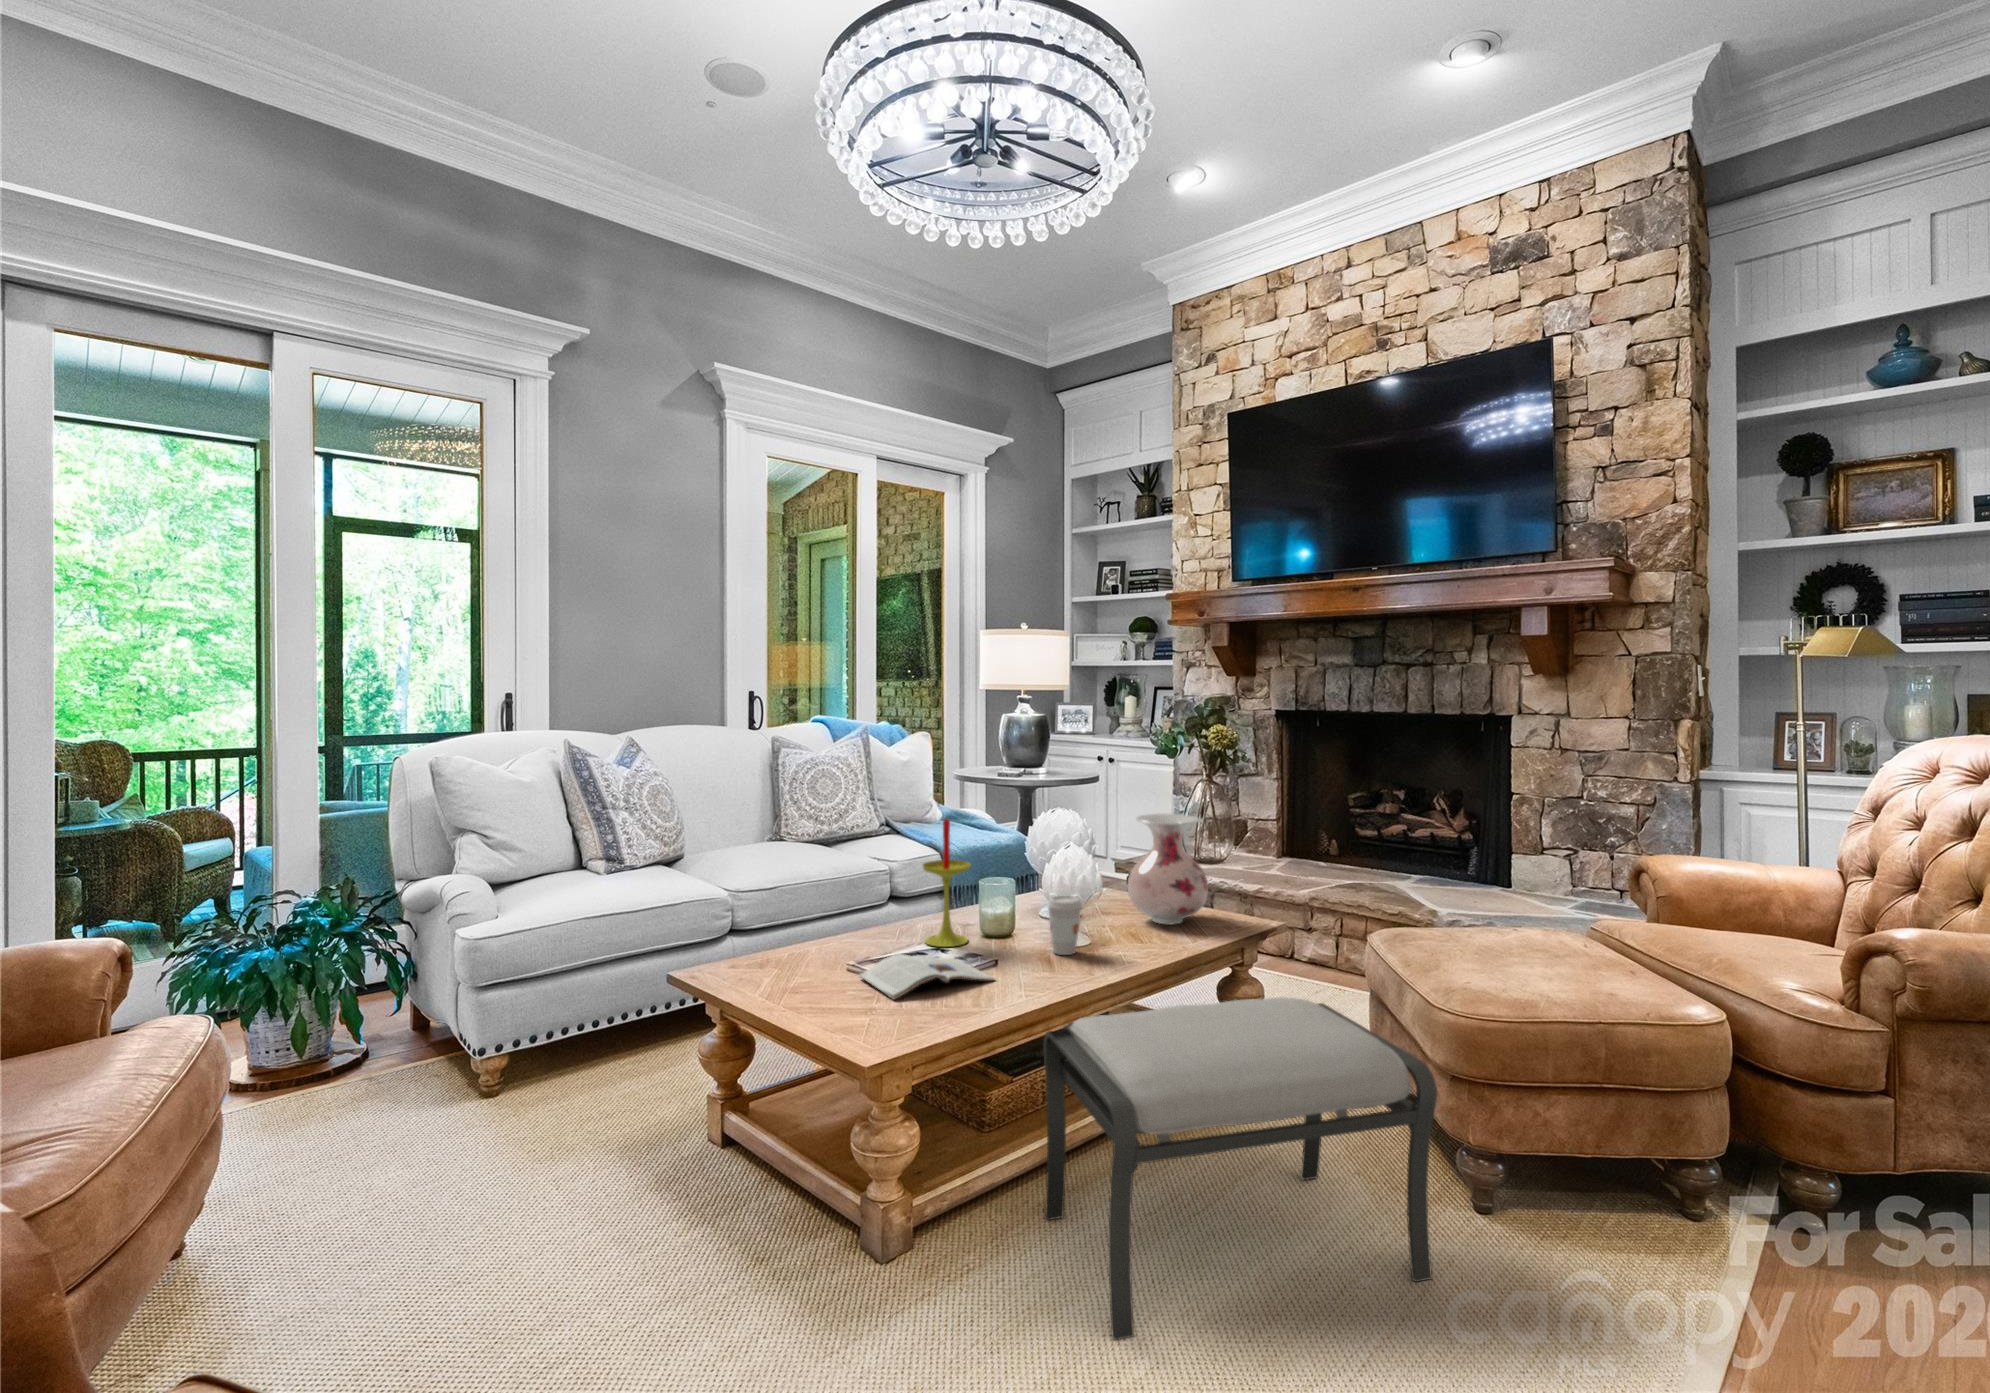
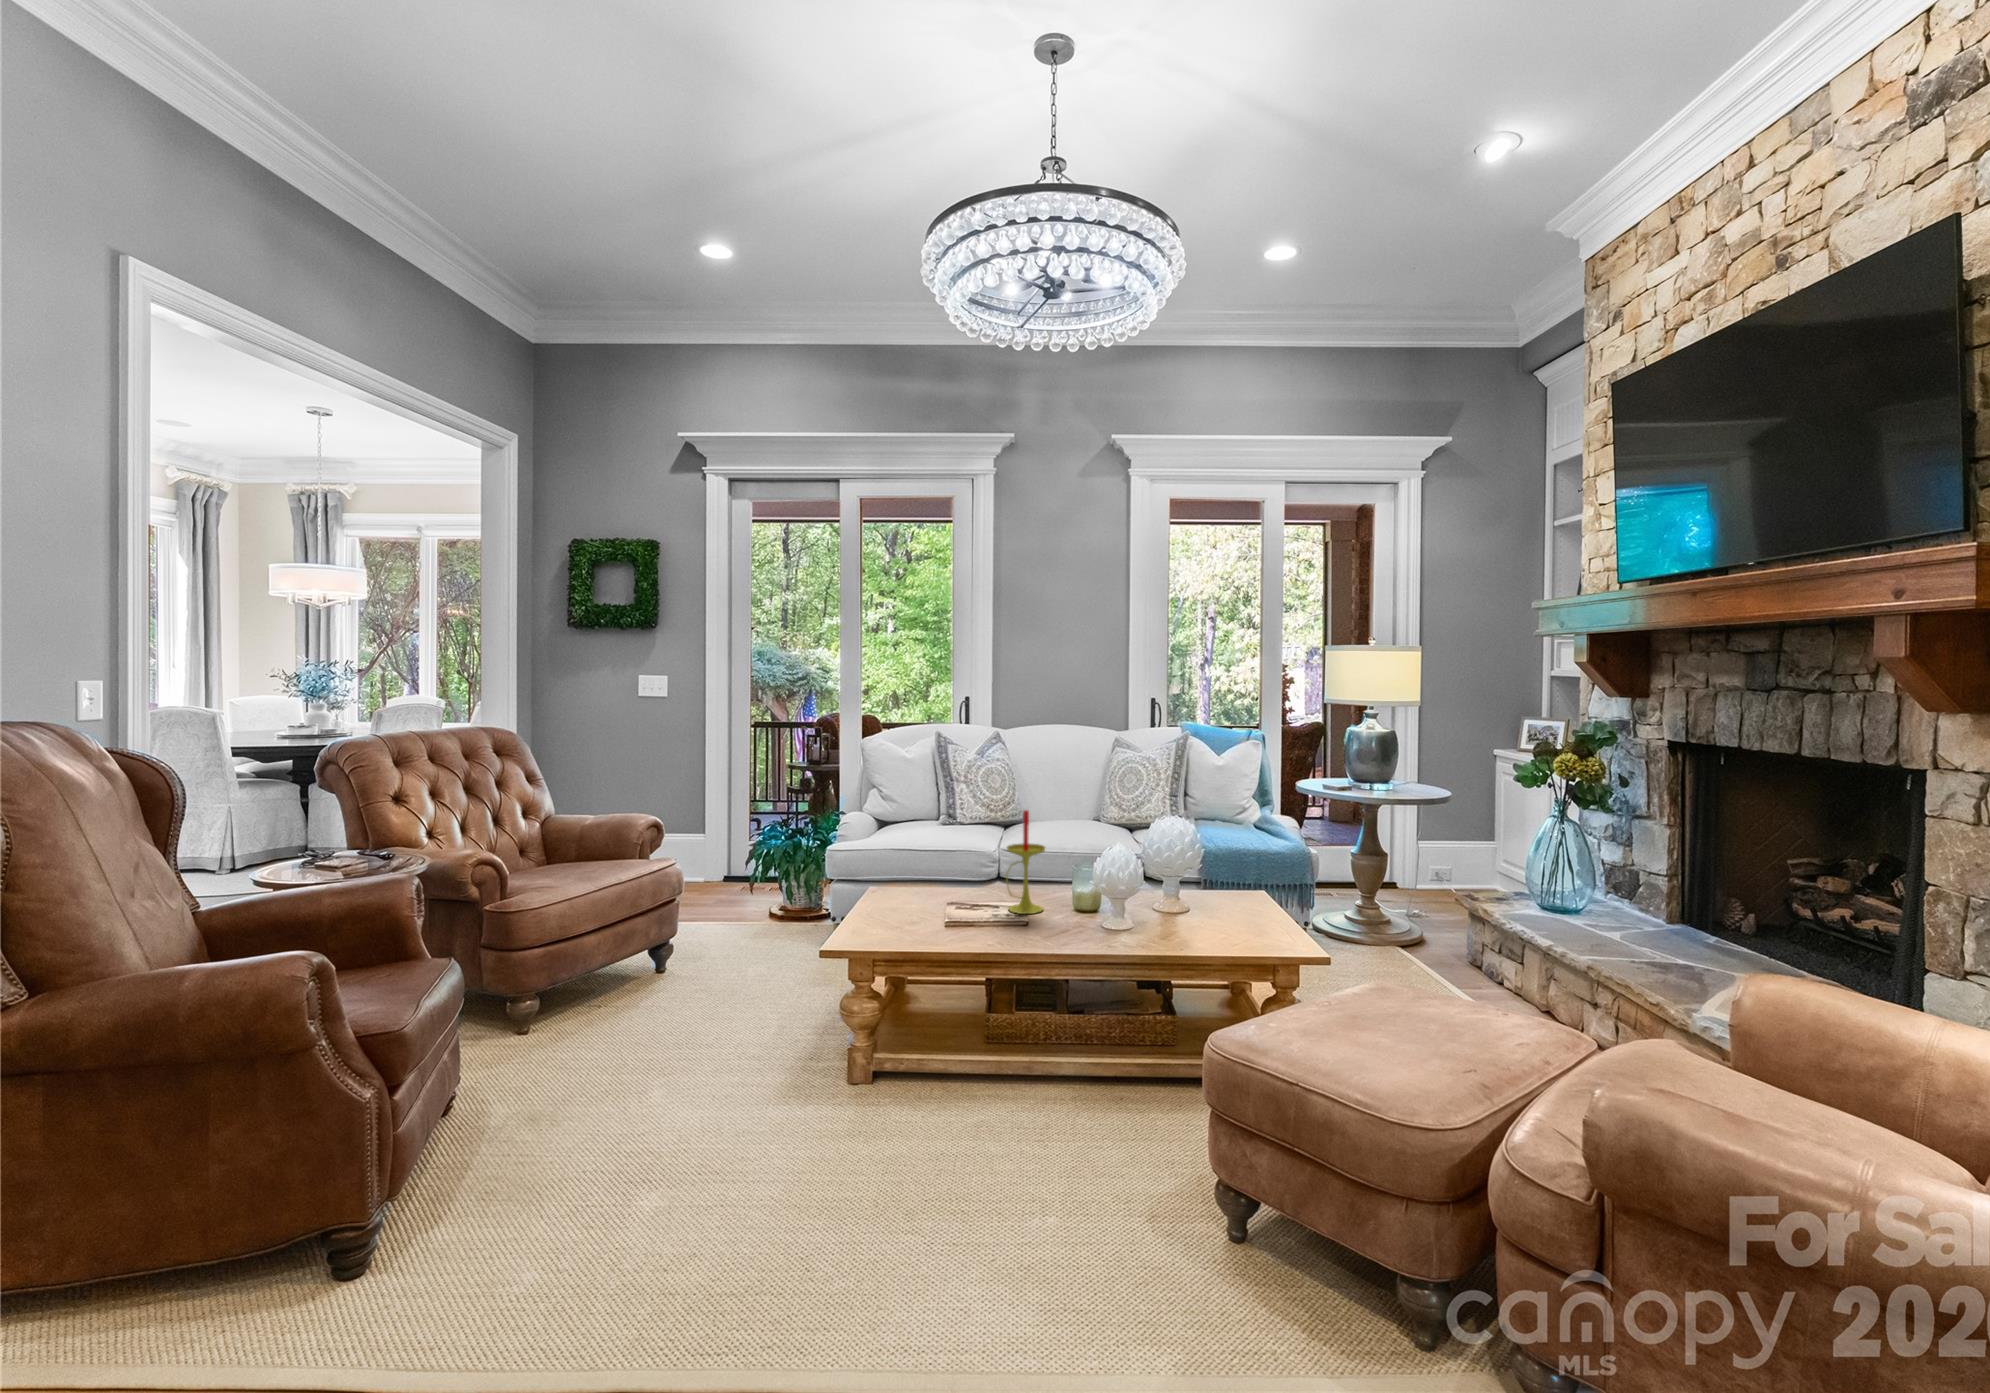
vase: present [1127,814,1208,925] -> none [1180,831,1258,939]
coffee cup: present [1047,896,1082,955] -> none [1056,886,1086,938]
magazine: present [860,954,995,1000] -> none [891,906,992,939]
ottoman: present [1044,997,1437,1340] -> none [827,973,1159,1289]

